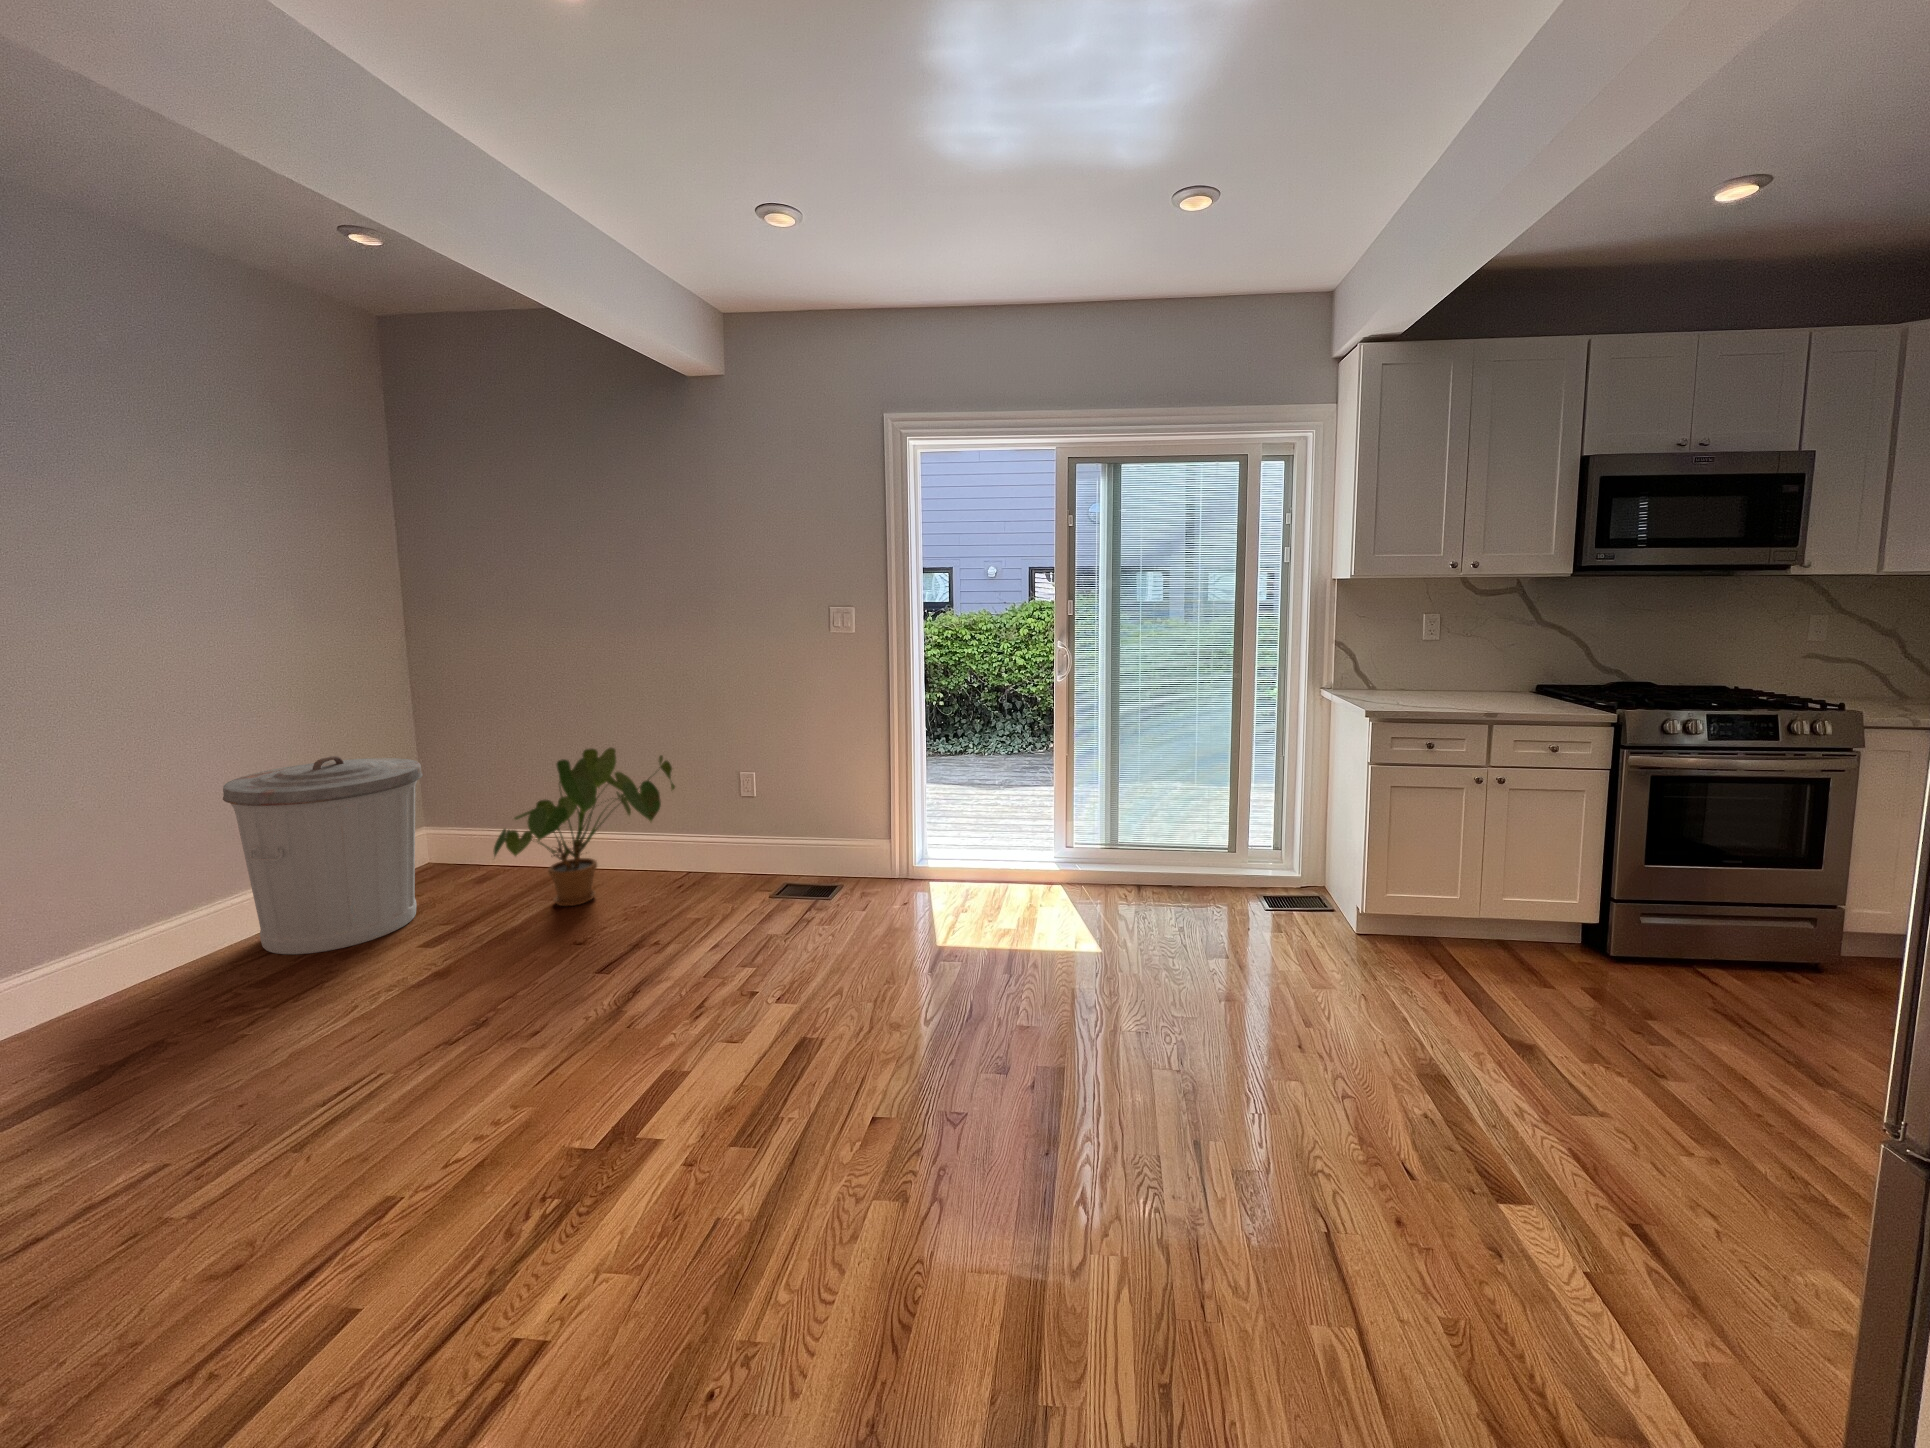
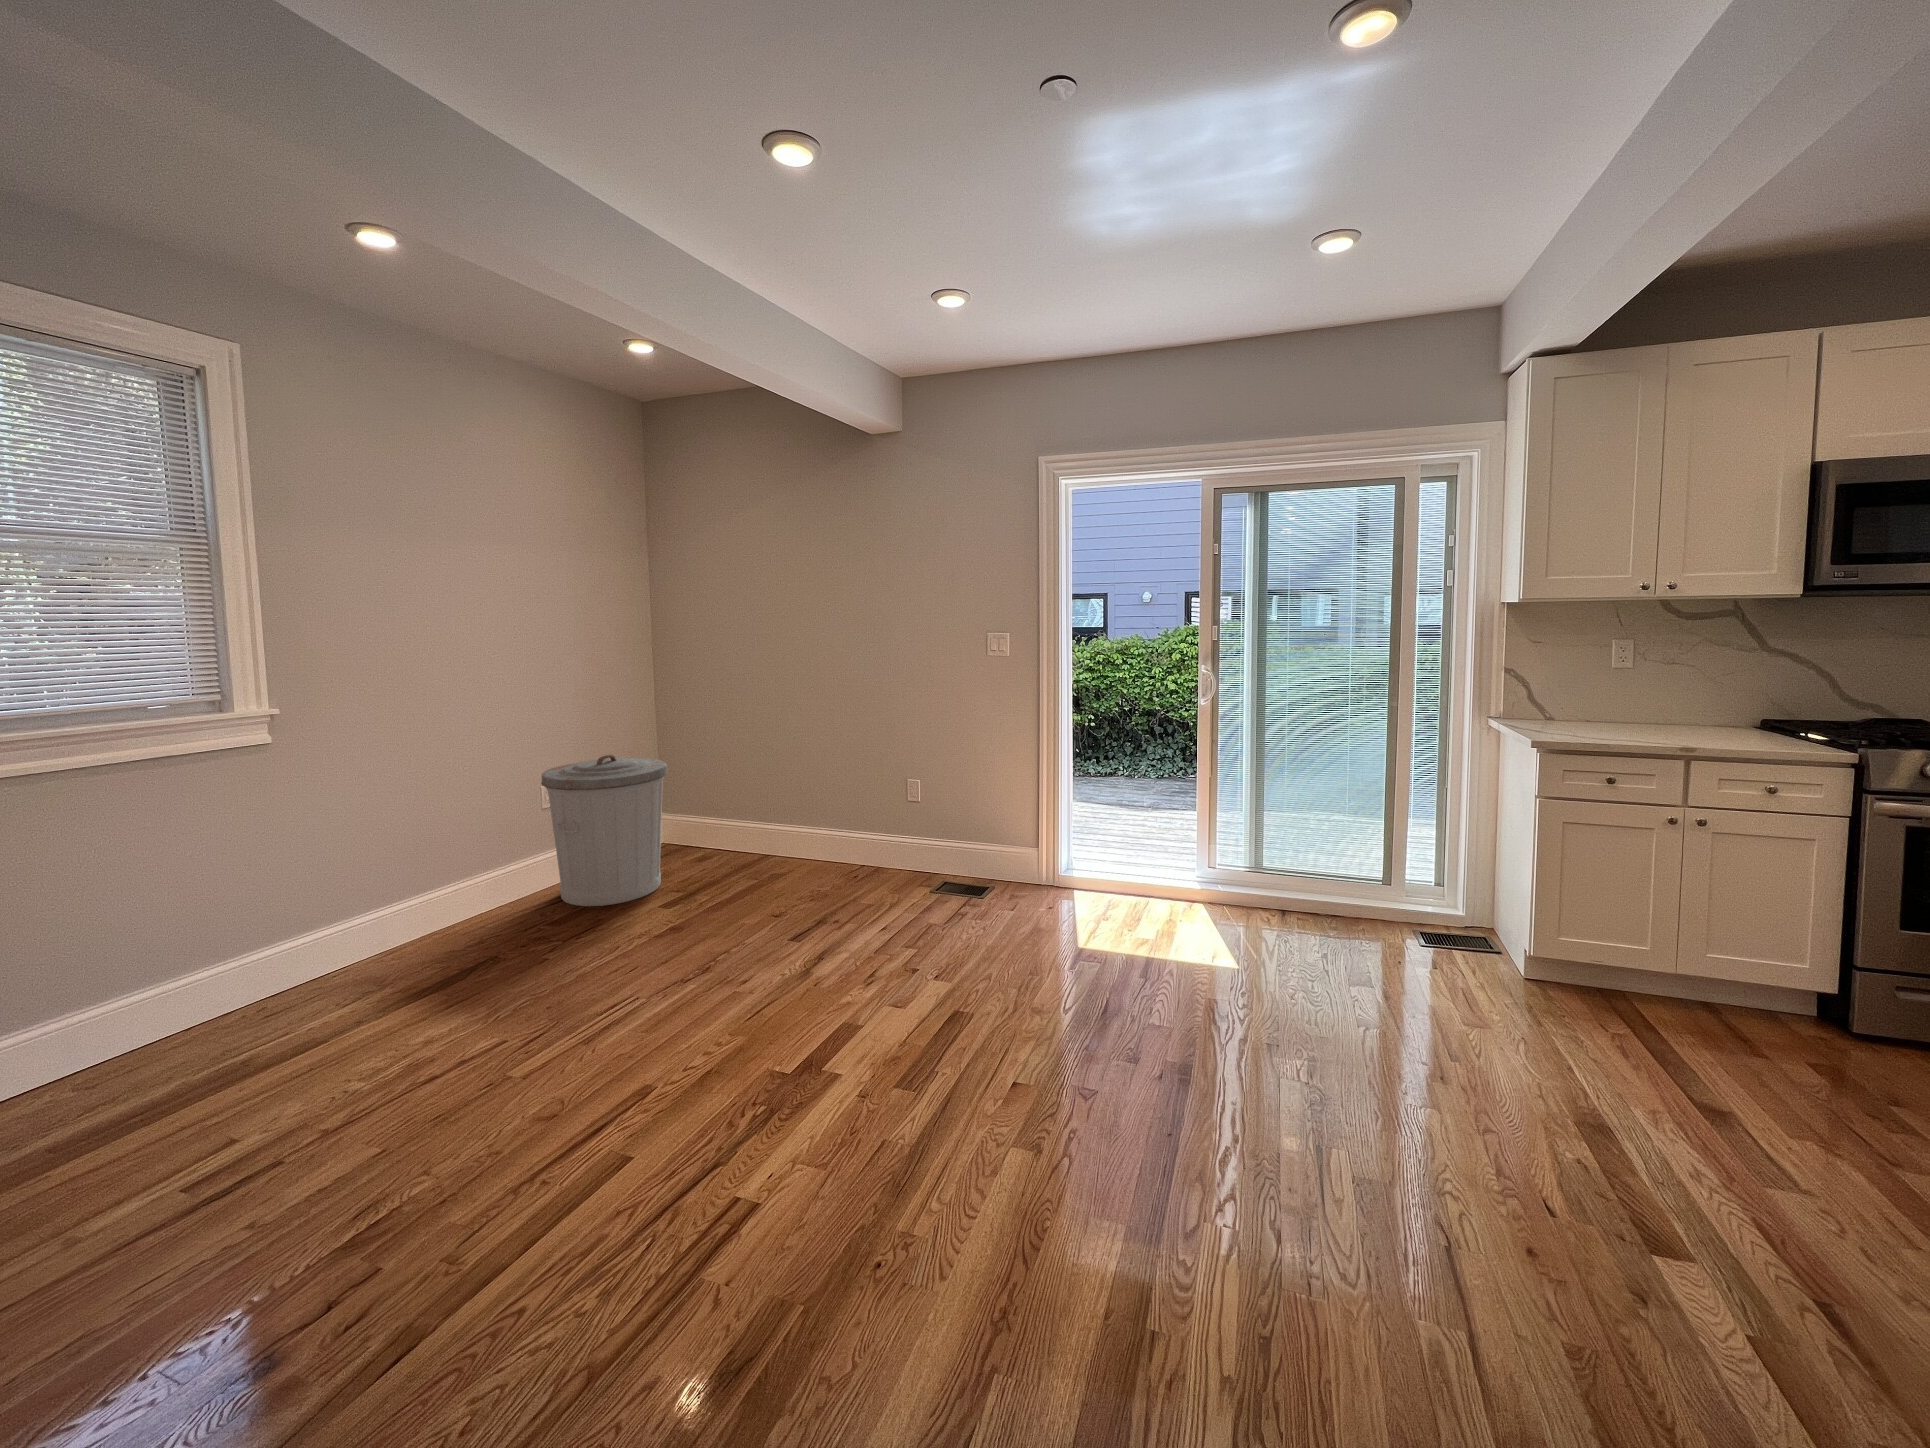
house plant: present [493,748,675,906] -> none [715,756,853,887]

